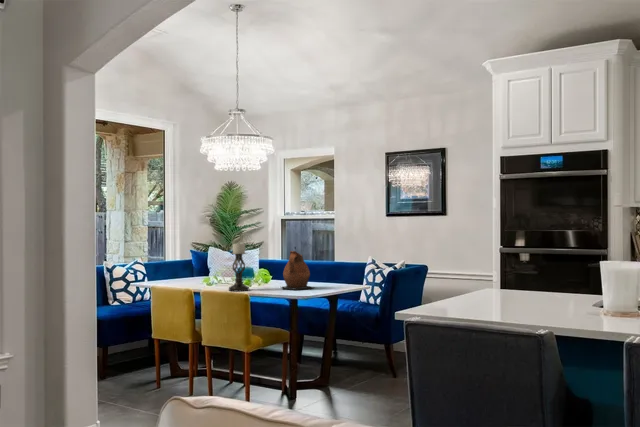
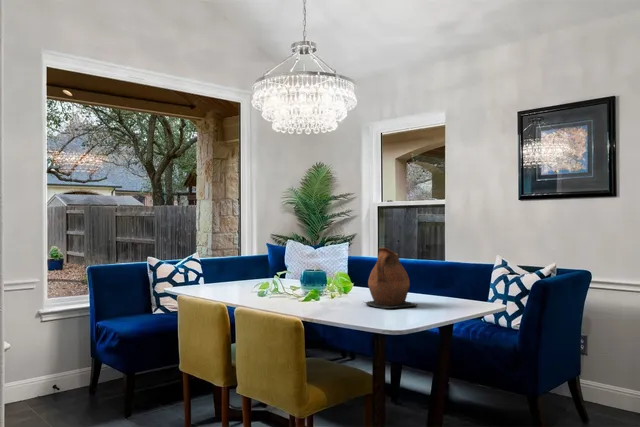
candle holder: present [229,242,249,291] -> none [285,233,316,308]

